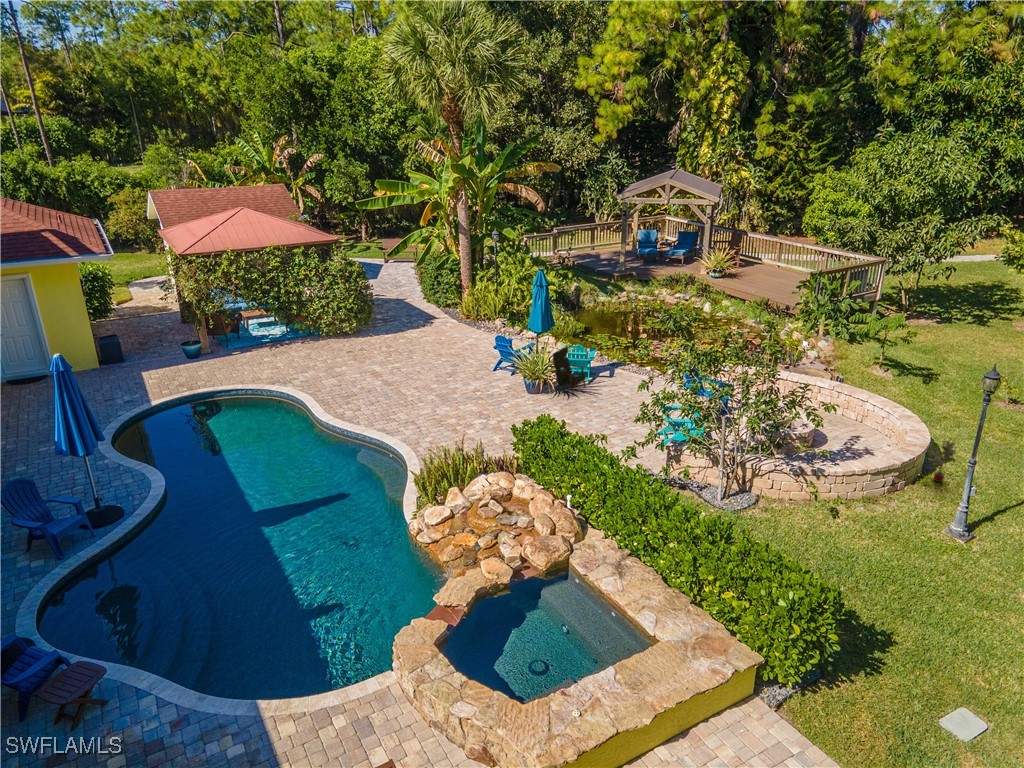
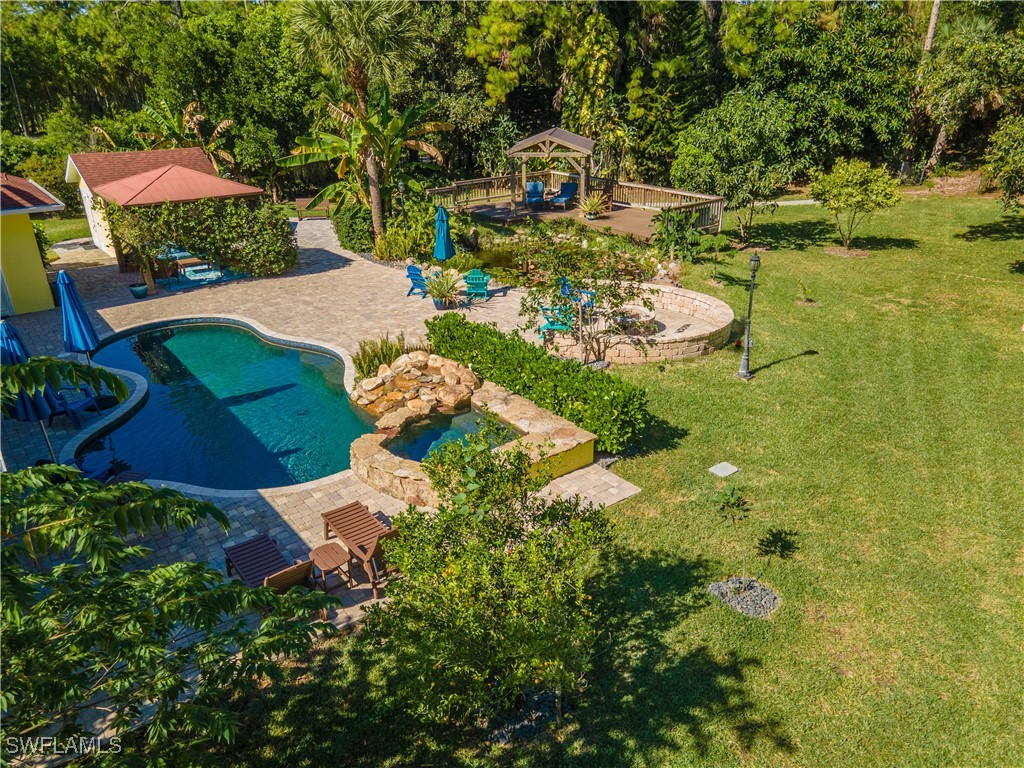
lounge chair: present [553,347,586,396] -> none [457,270,486,309]

